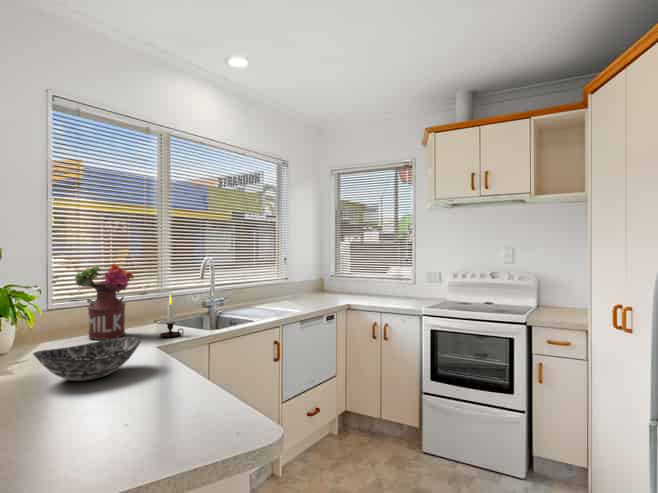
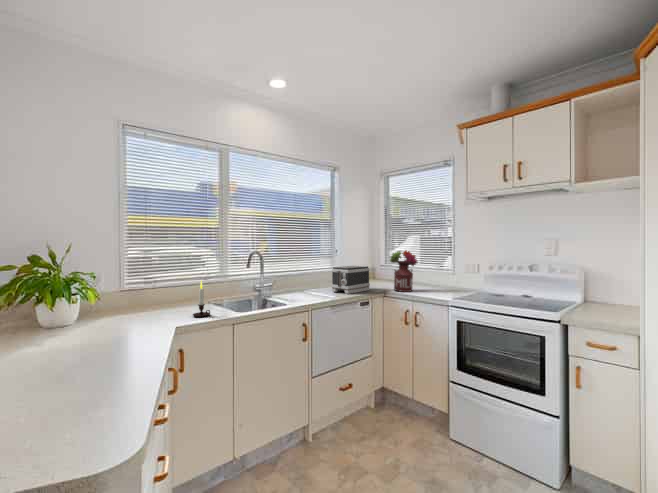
flower arrangement: present [75,264,134,340] -> present [390,250,418,292]
toaster: none [291,275,332,307] -> present [332,266,370,294]
bowl: present [33,337,141,381] -> none [30,318,135,356]

